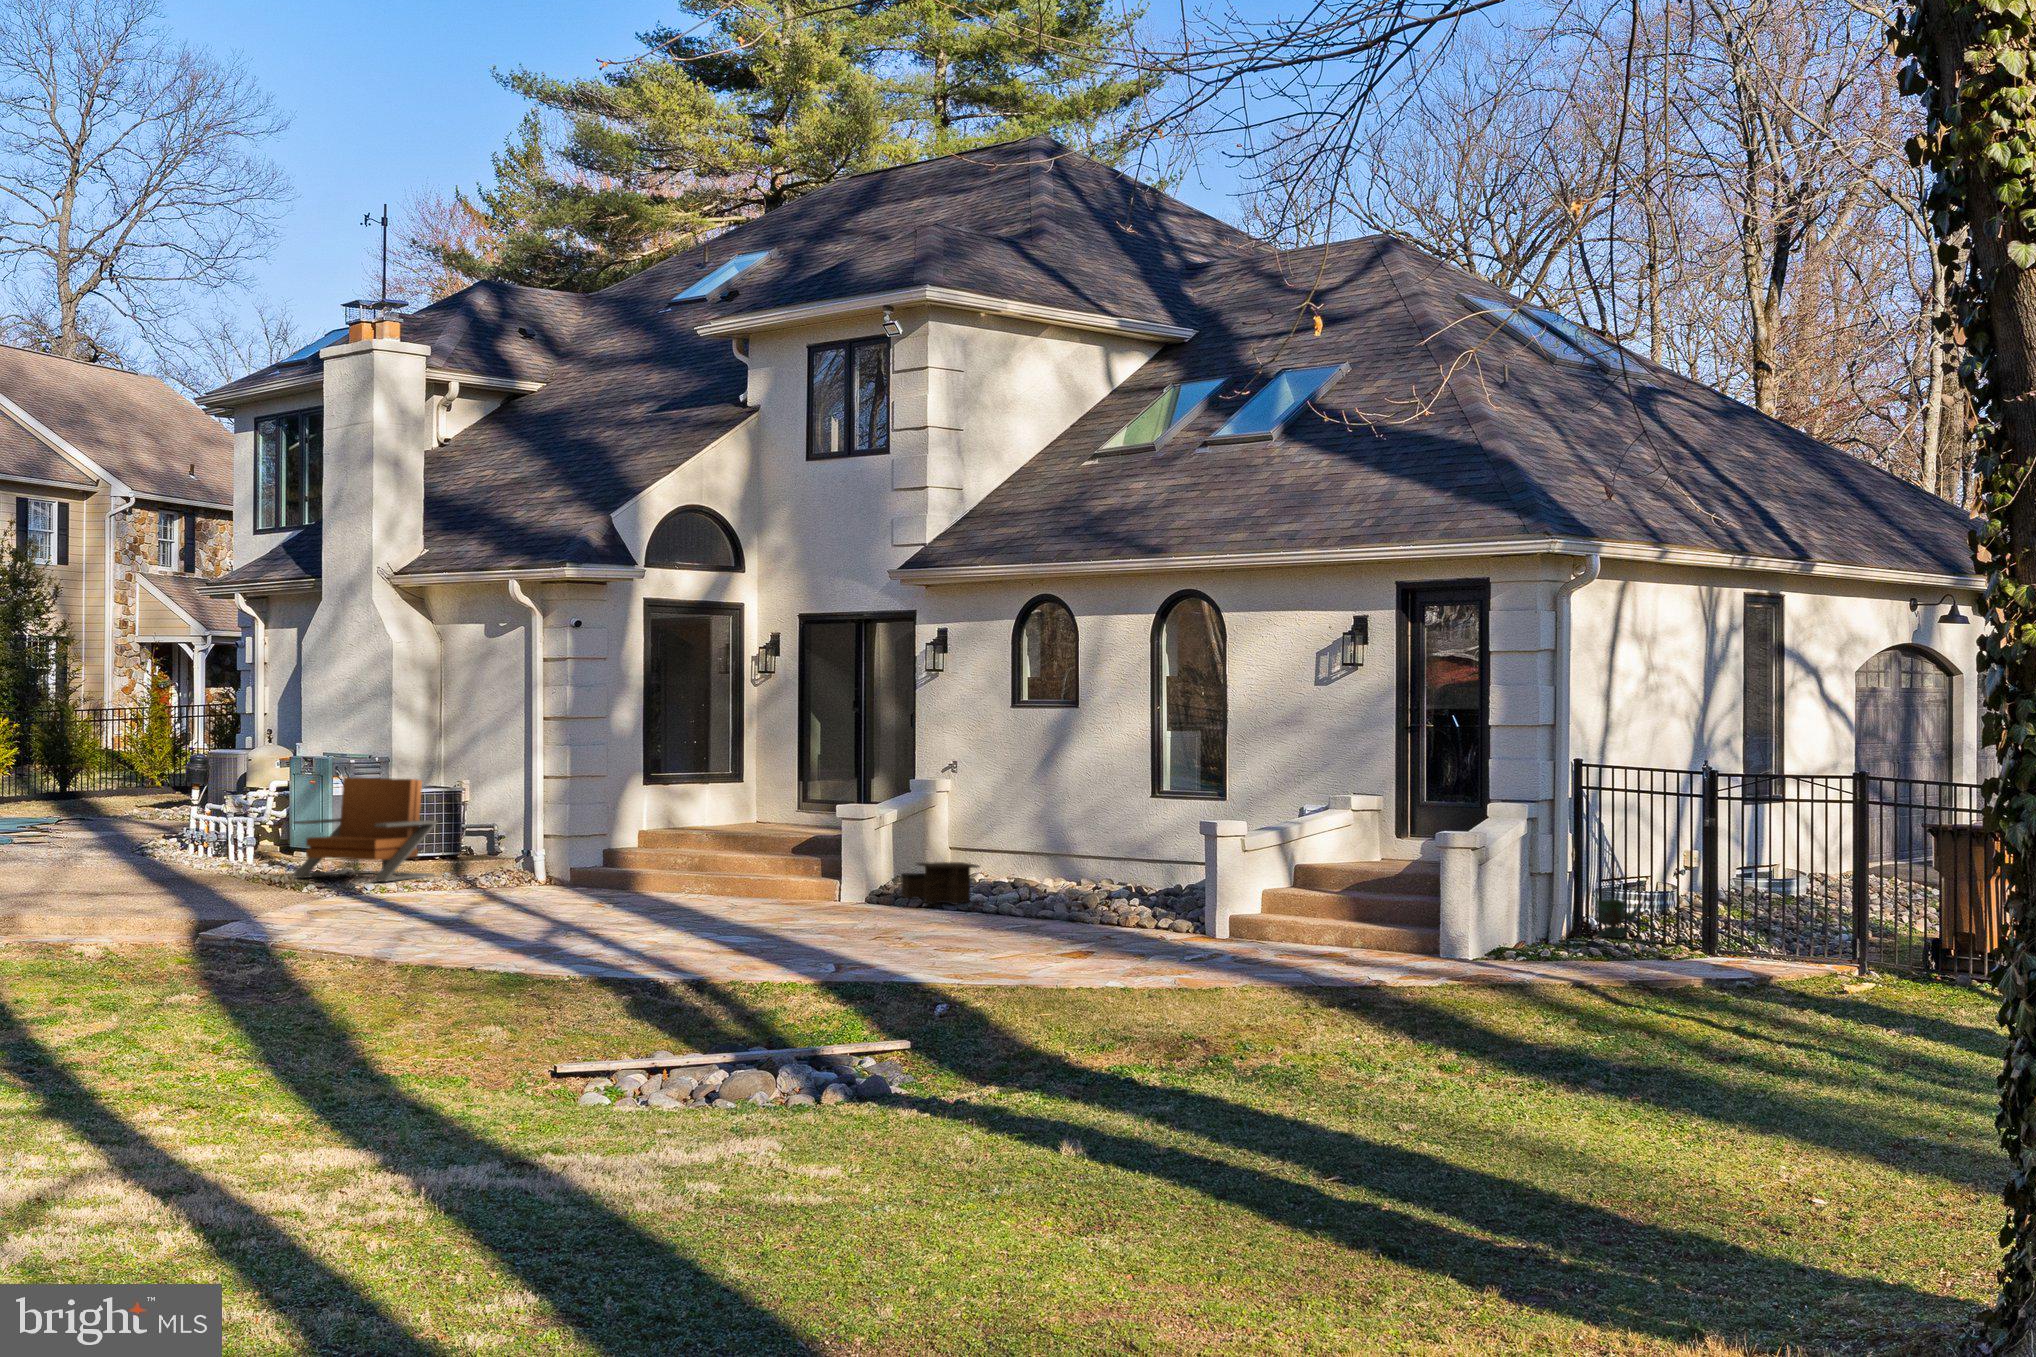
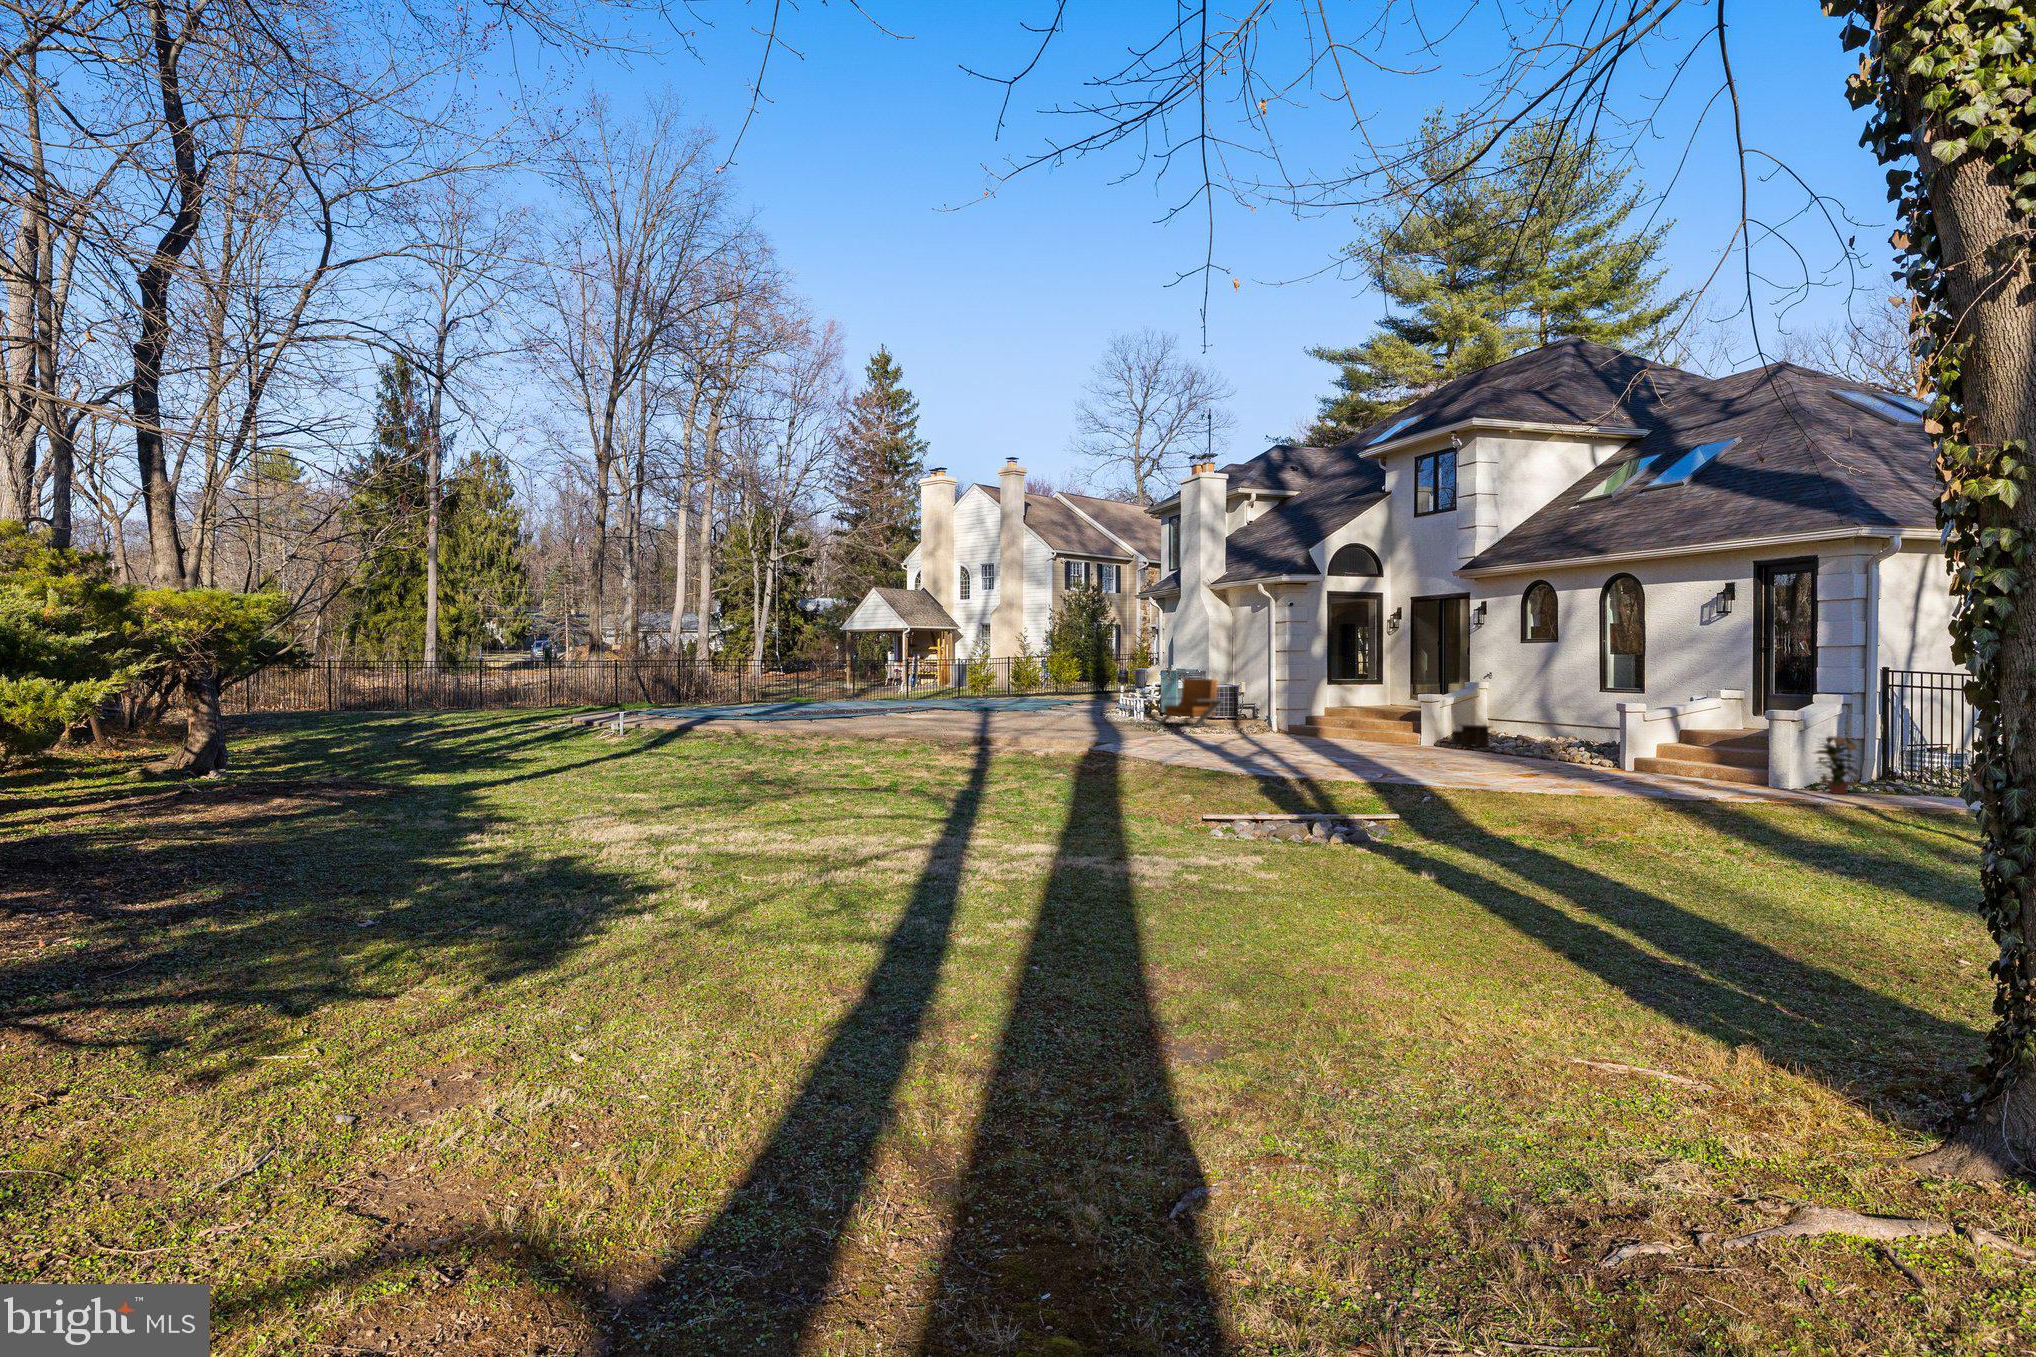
decorative plant: none [1500,874,1567,966] -> present [1815,736,1858,794]
watering can: present [1597,895,1650,938] -> none [1896,757,1947,783]

